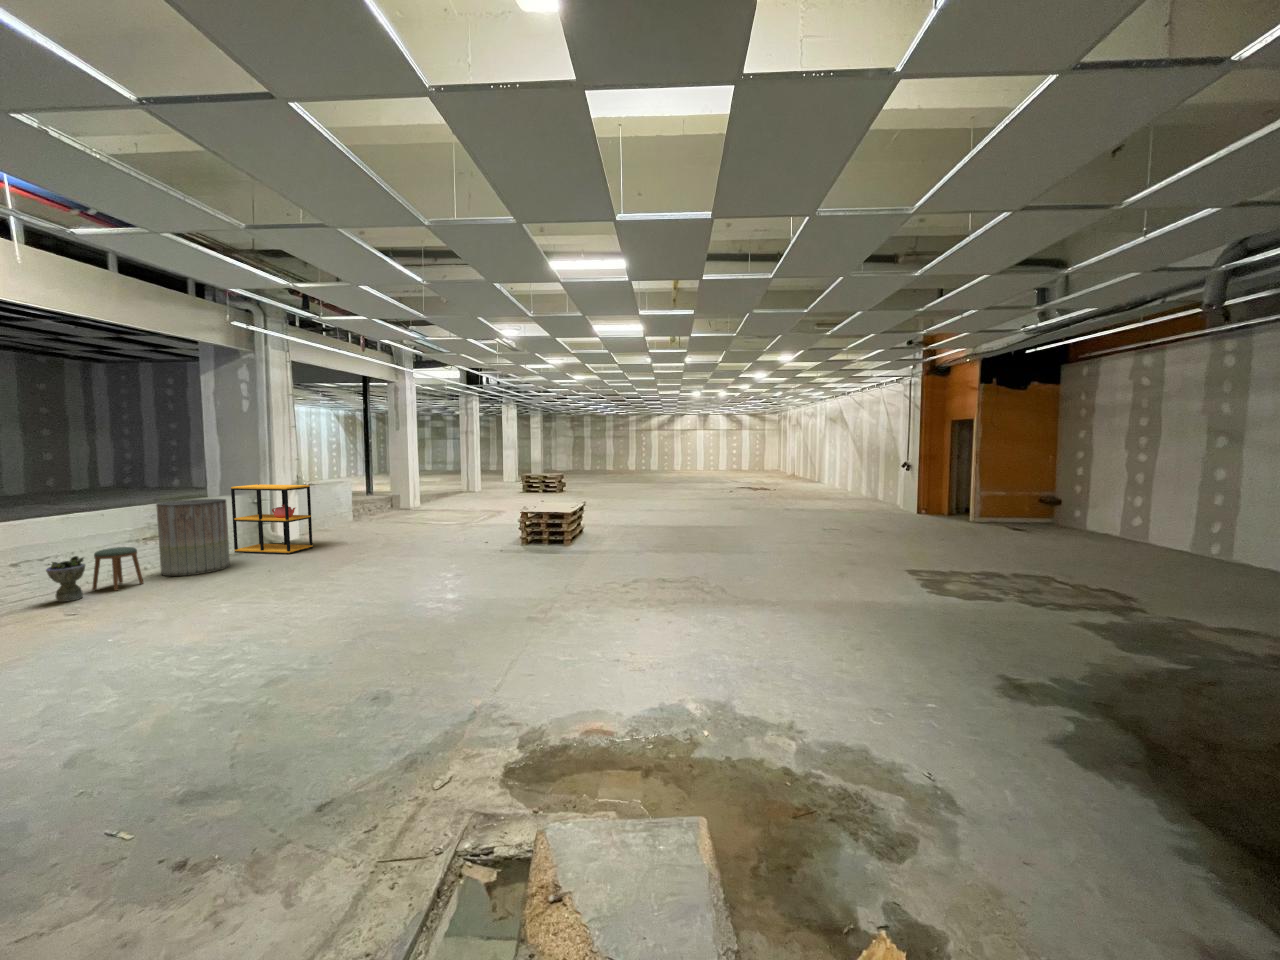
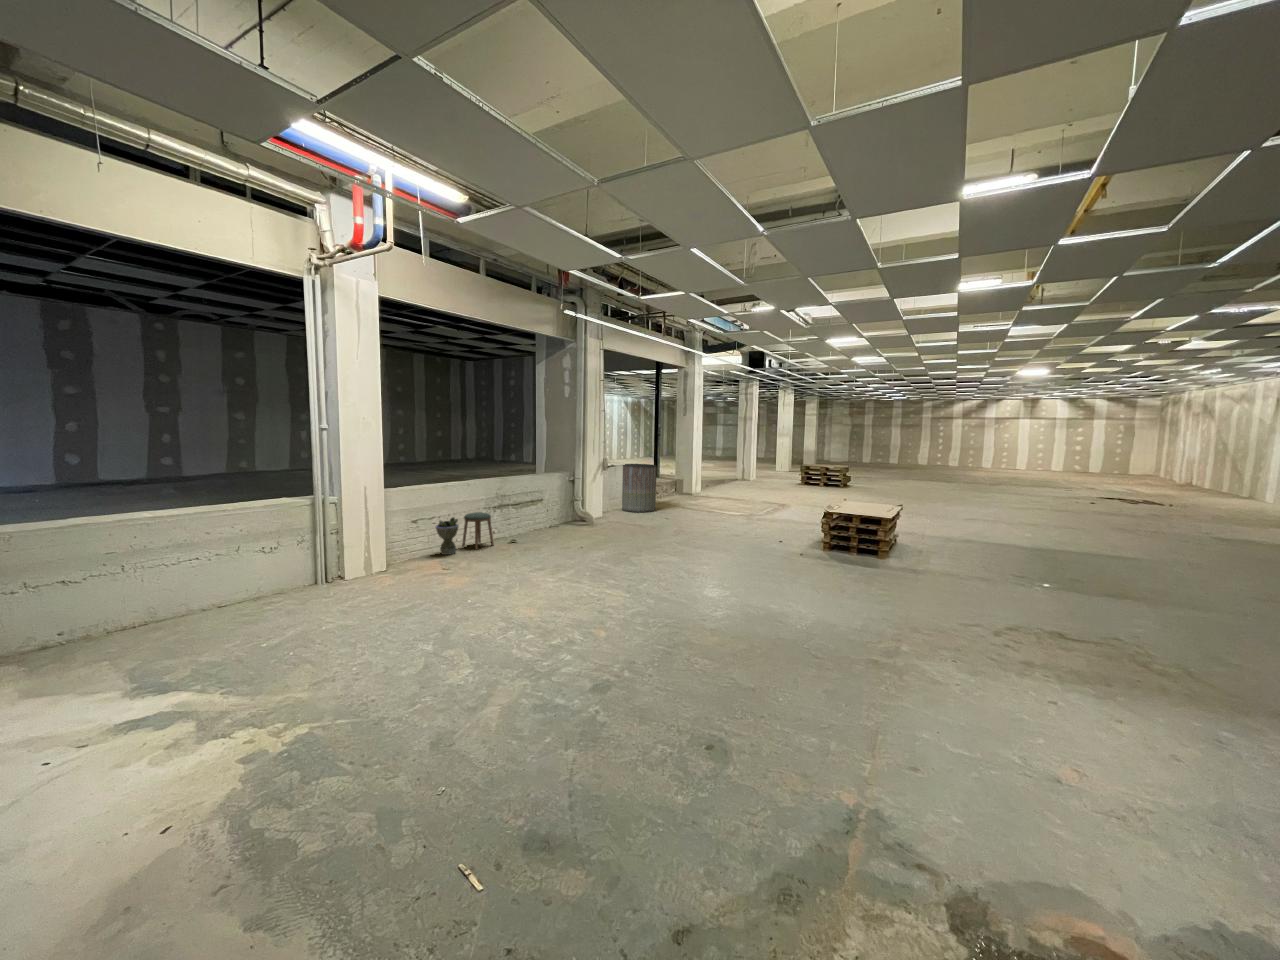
shelving unit: present [231,484,313,554] -> none [555,464,615,531]
trash can: present [156,499,230,576] -> present [622,464,657,513]

